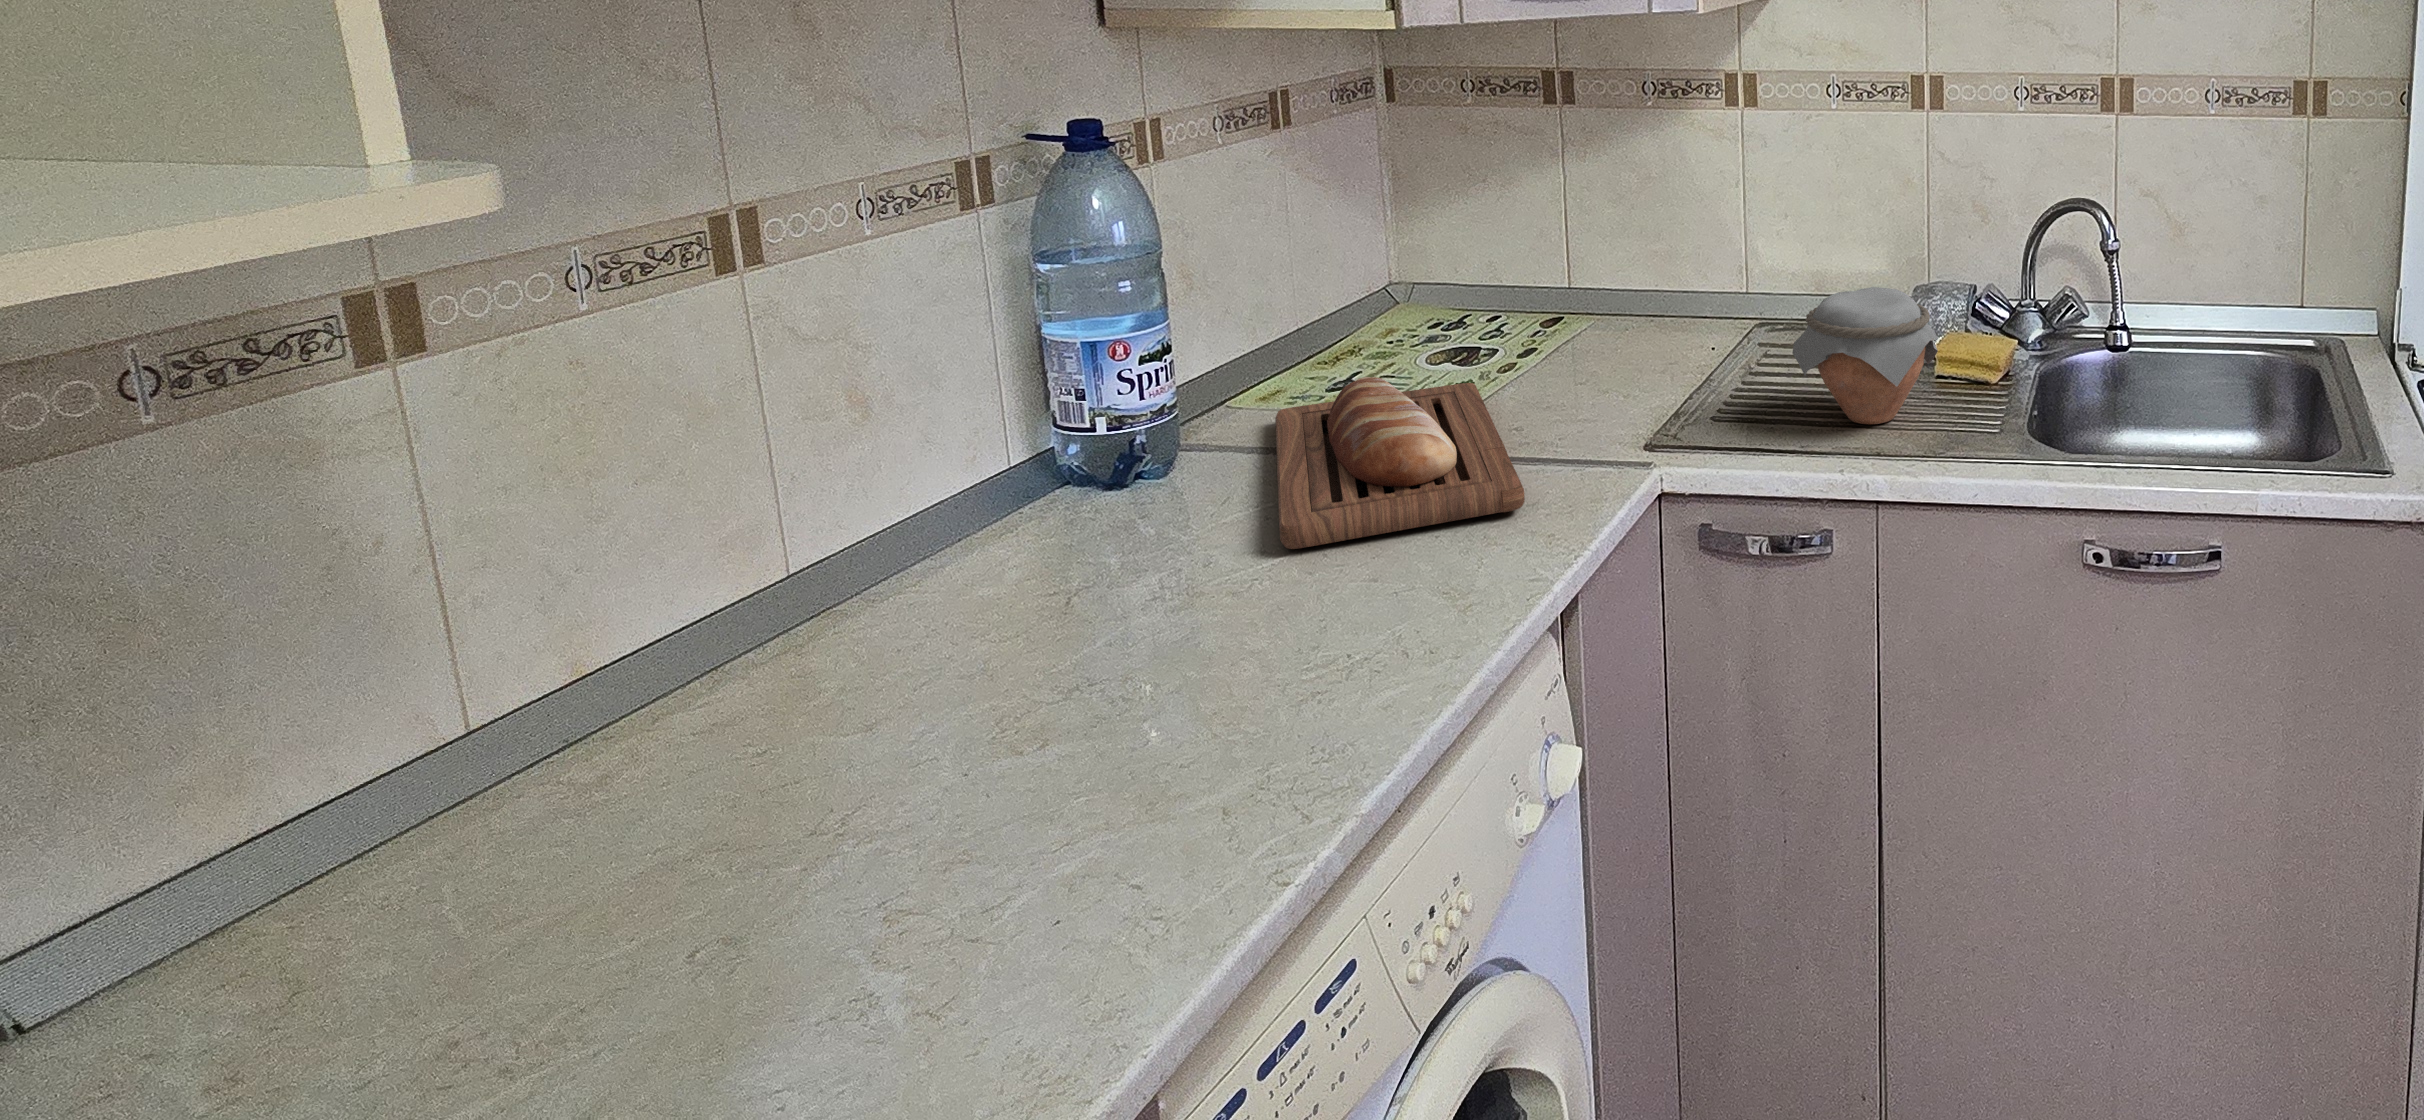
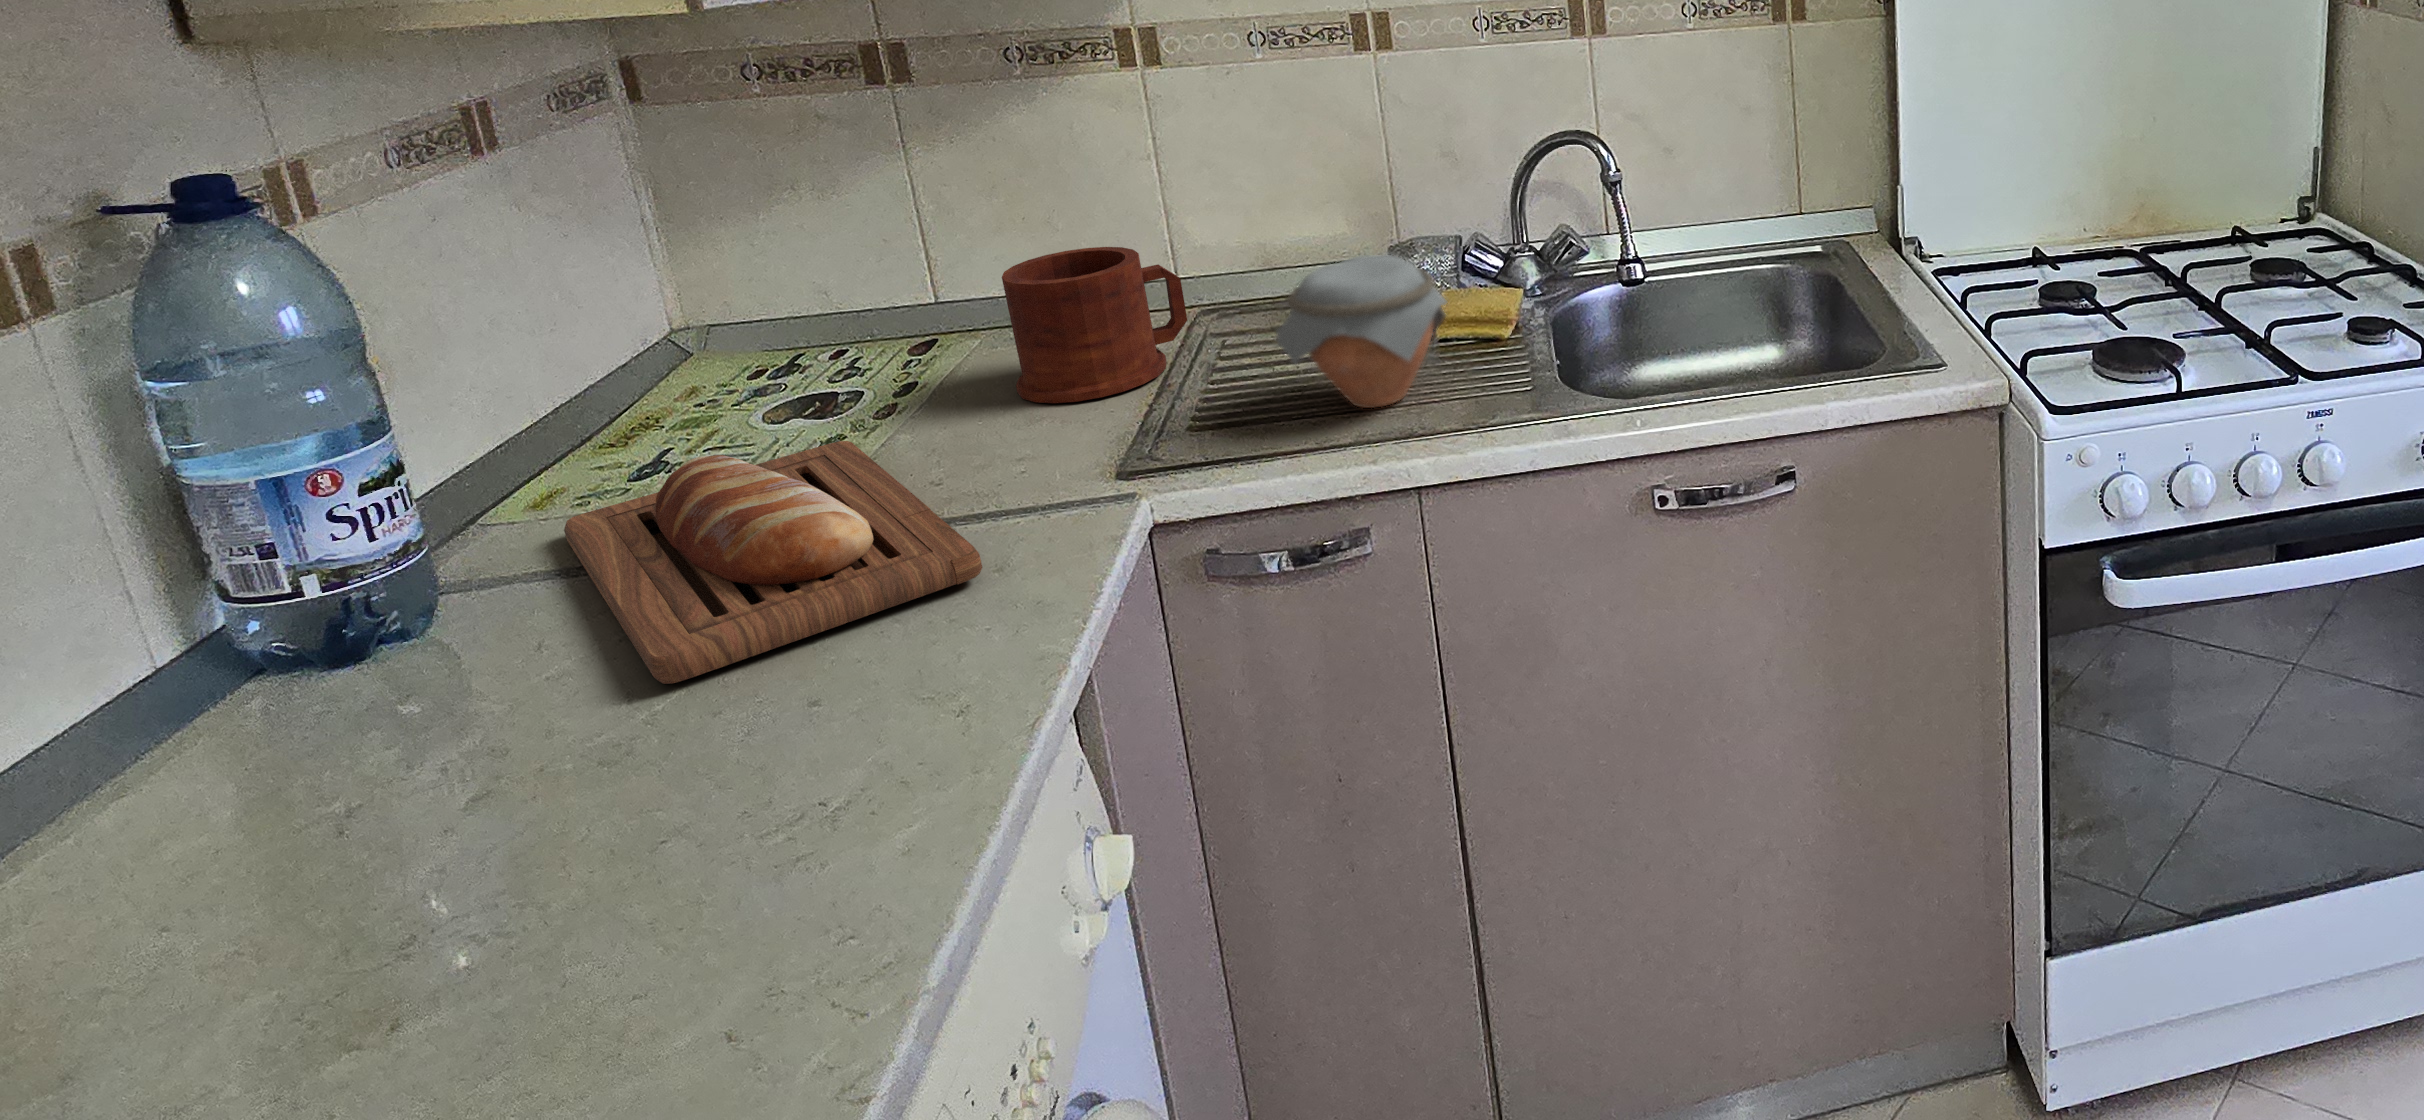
mug: none [1604,255,1740,381] -> present [1002,247,1187,403]

